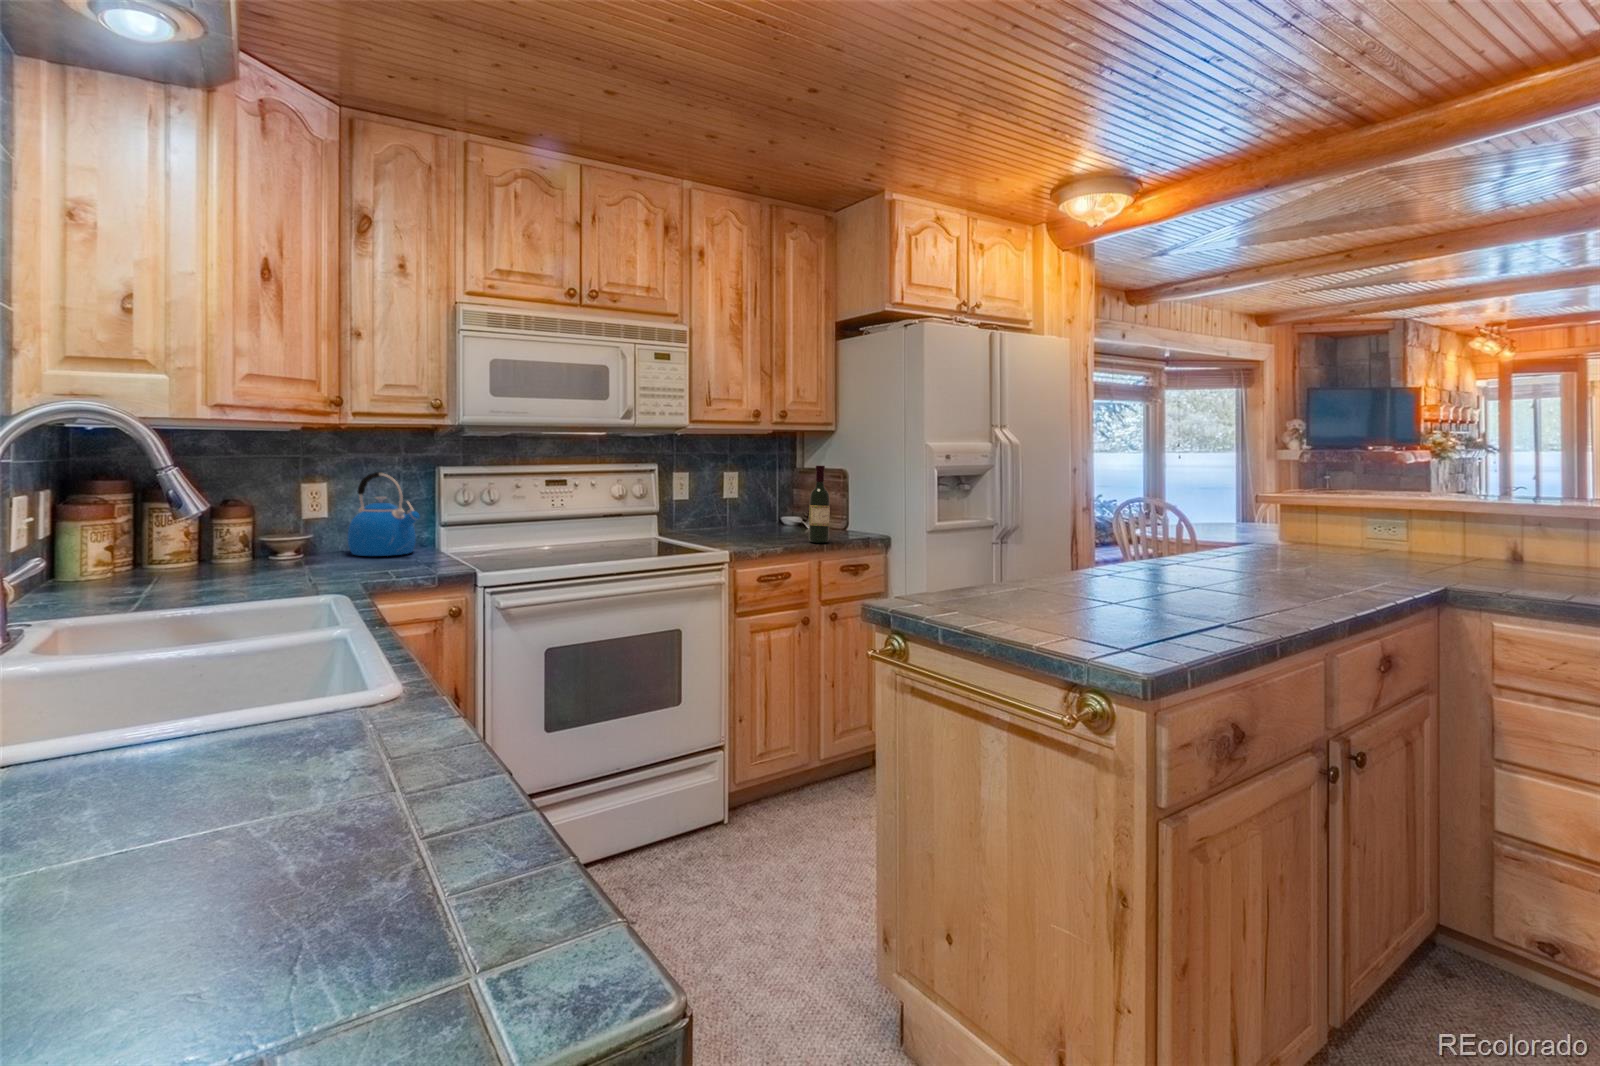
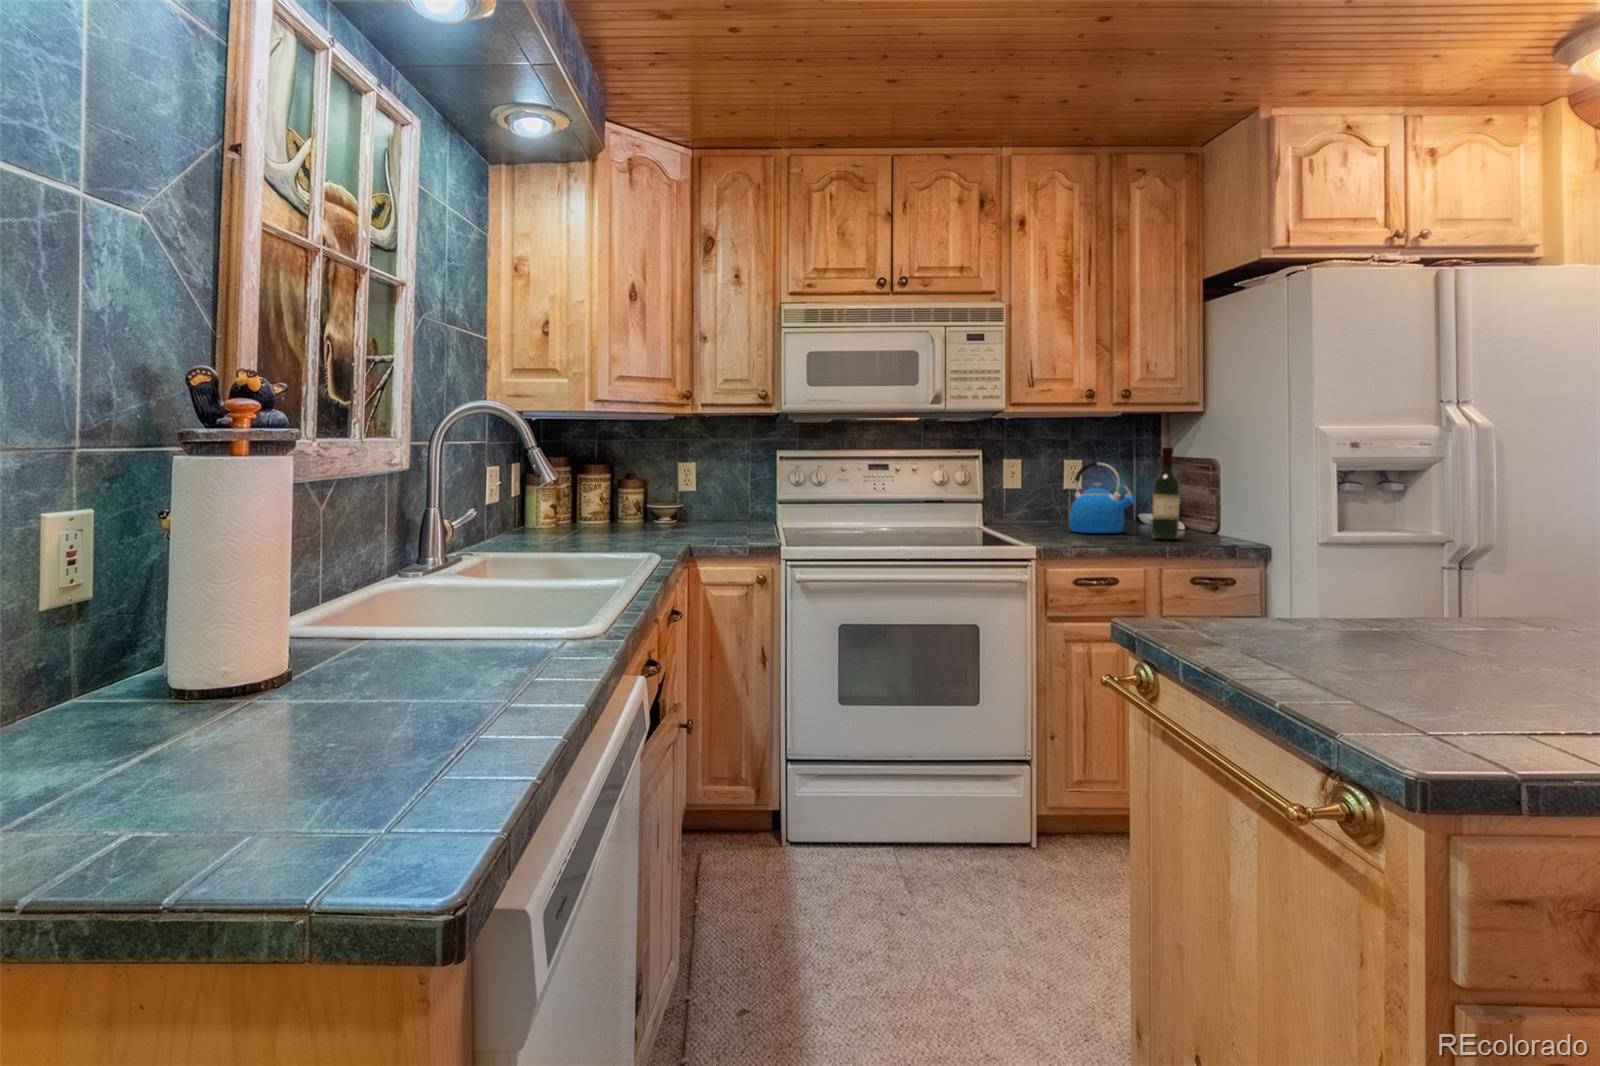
kettle: present [348,472,420,556] -> present [1069,462,1136,533]

